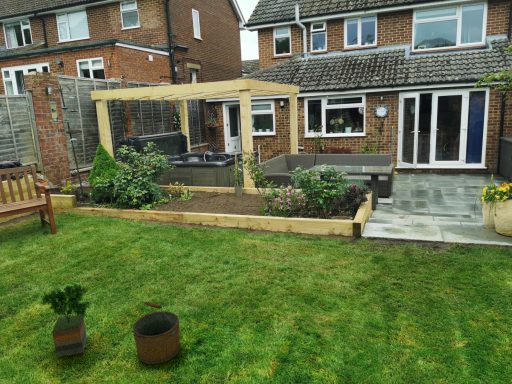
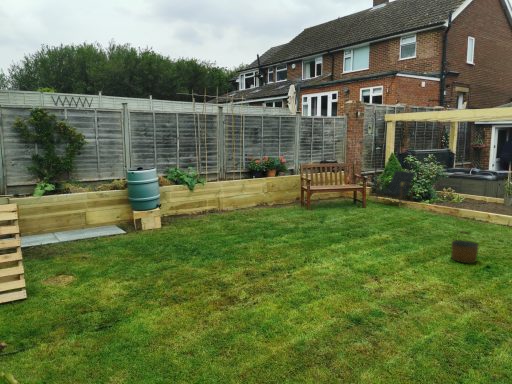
lounge chair: none [72,169,130,223] -> present [376,171,415,206]
potted tree: present [42,284,90,358] -> none [403,217,428,252]

